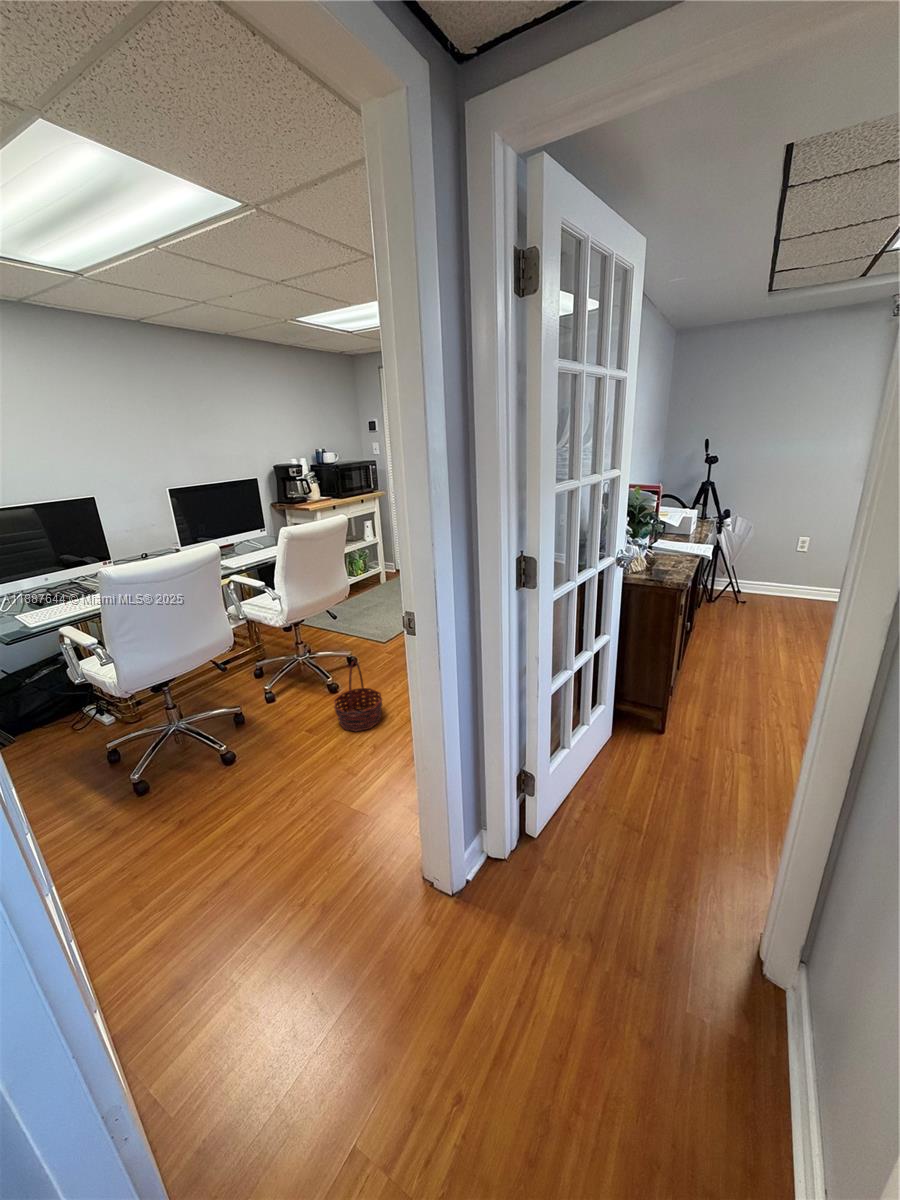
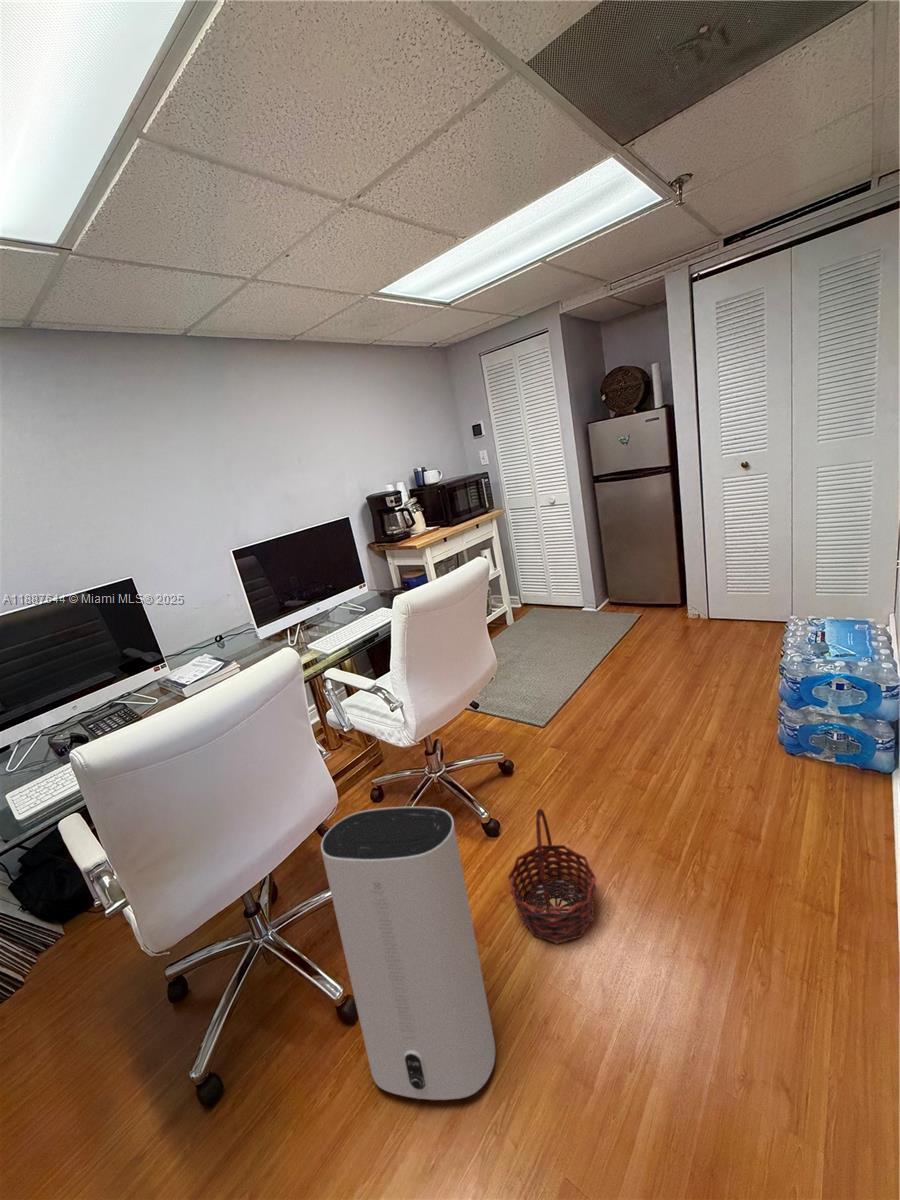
air purifier: none [226,640,311,779] -> present [321,807,496,1100]

